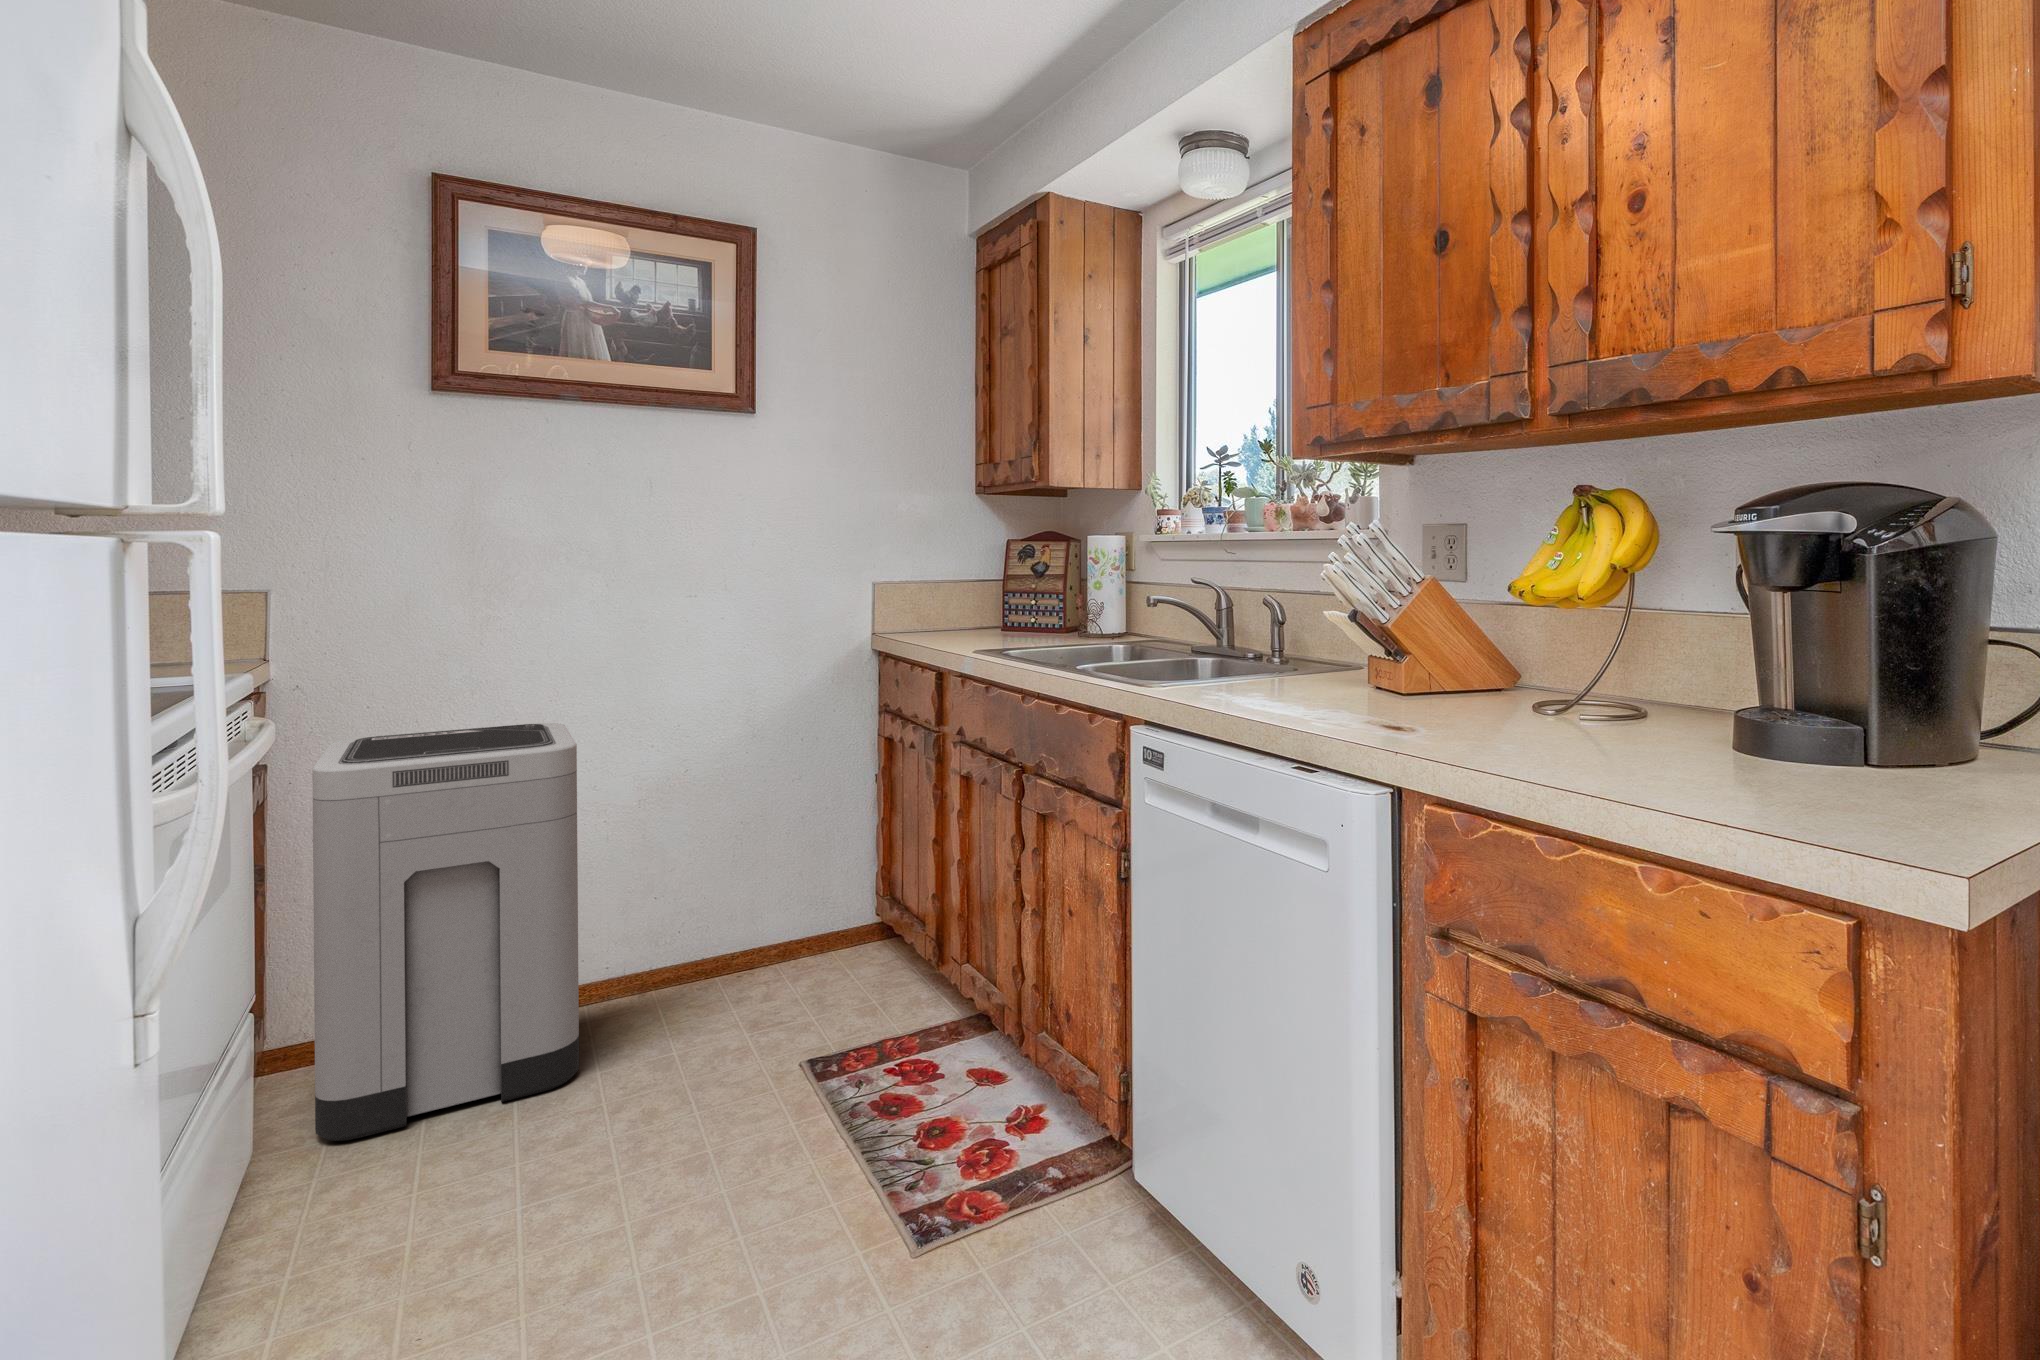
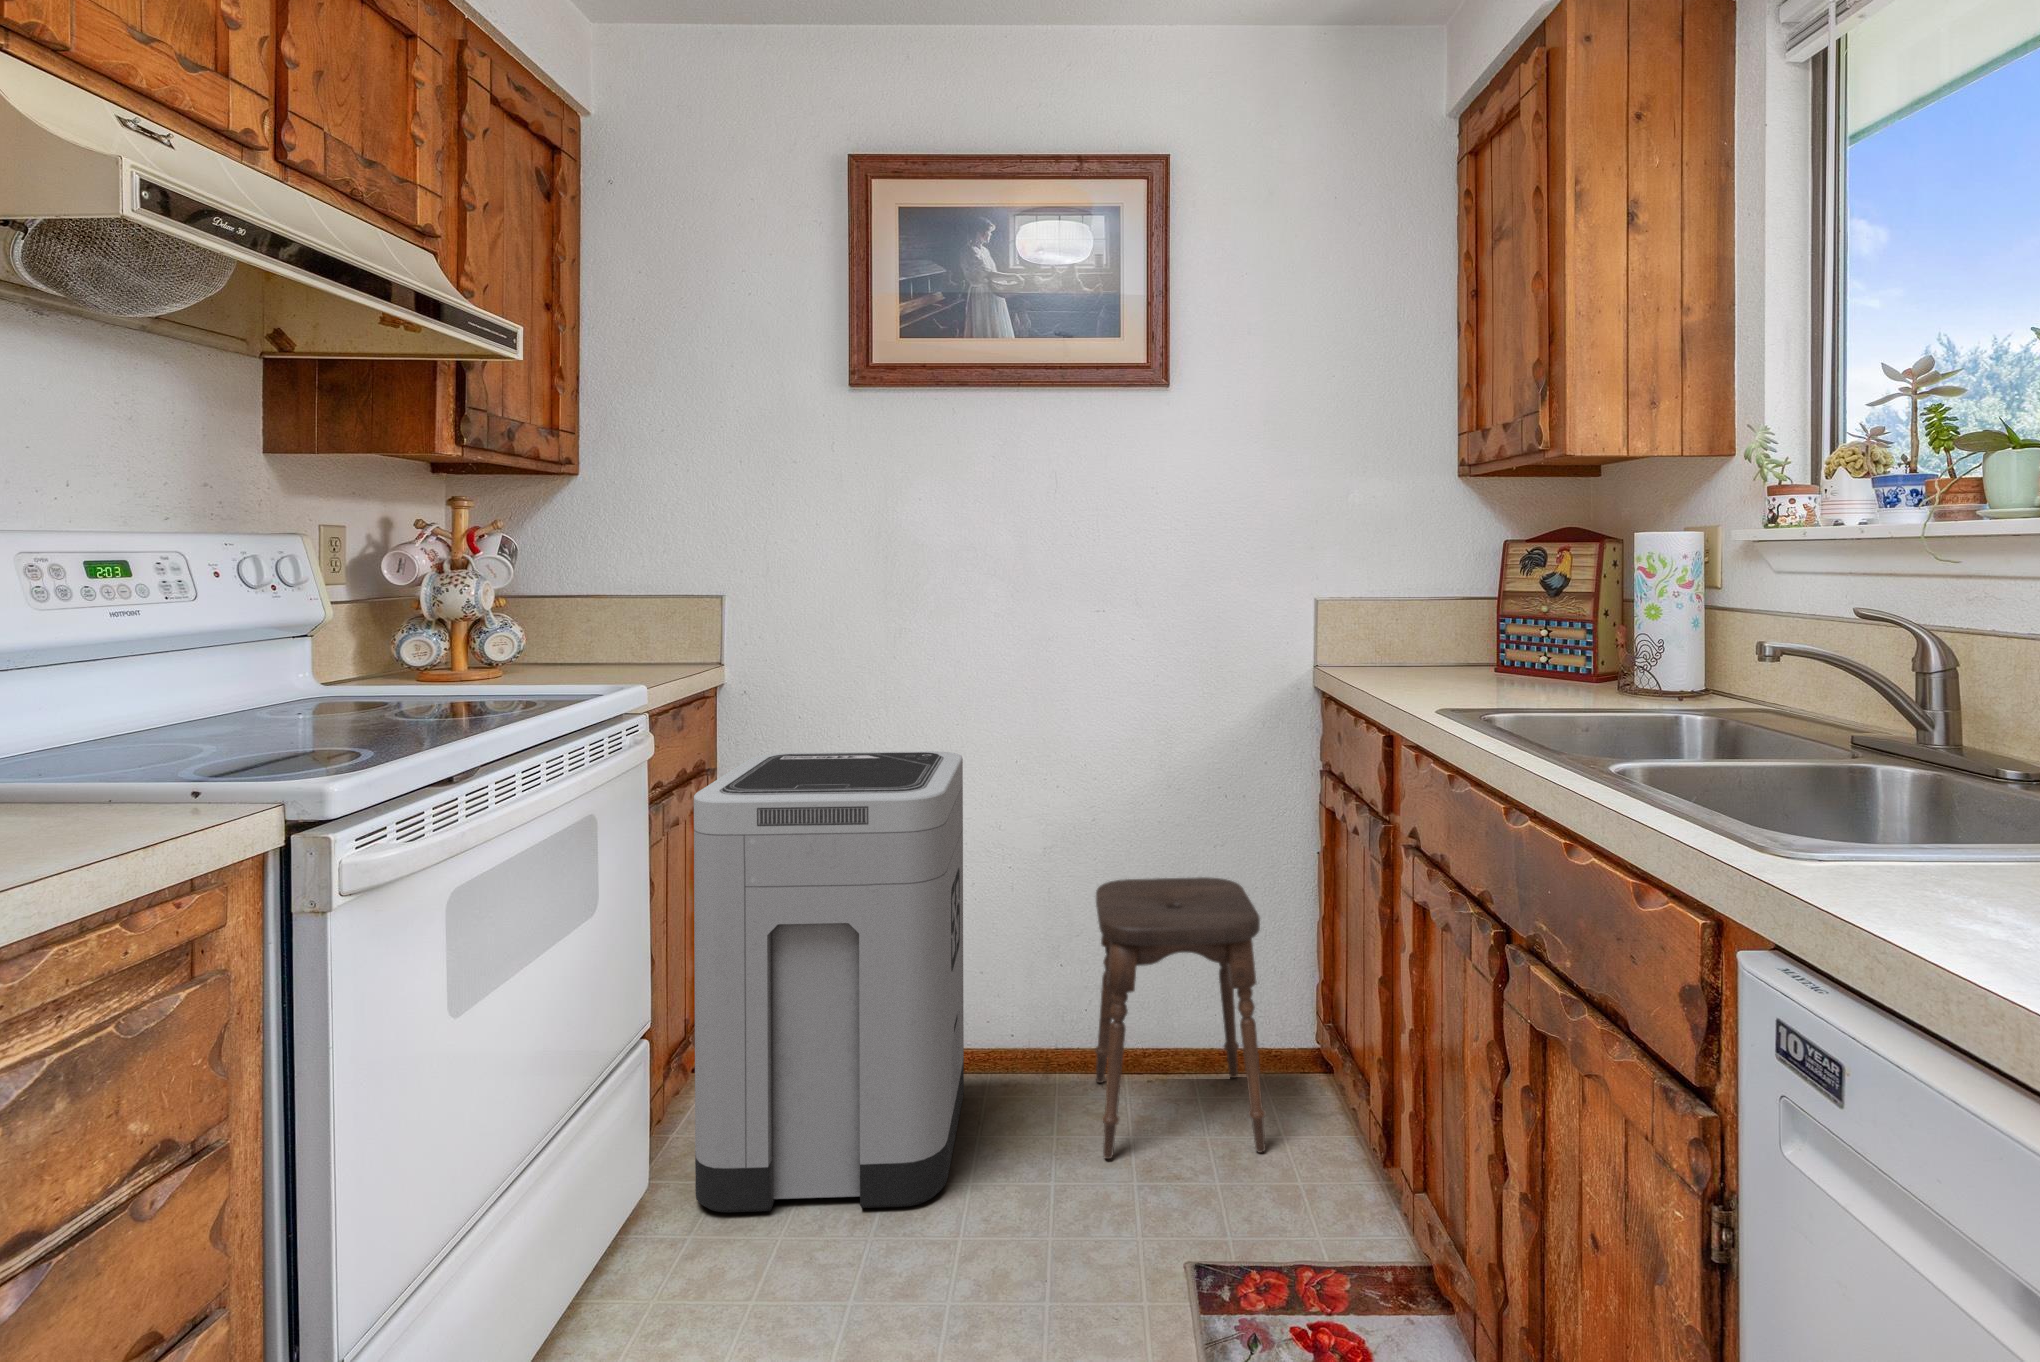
stool: none [690,805,845,1024] -> present [1095,877,1266,1159]

